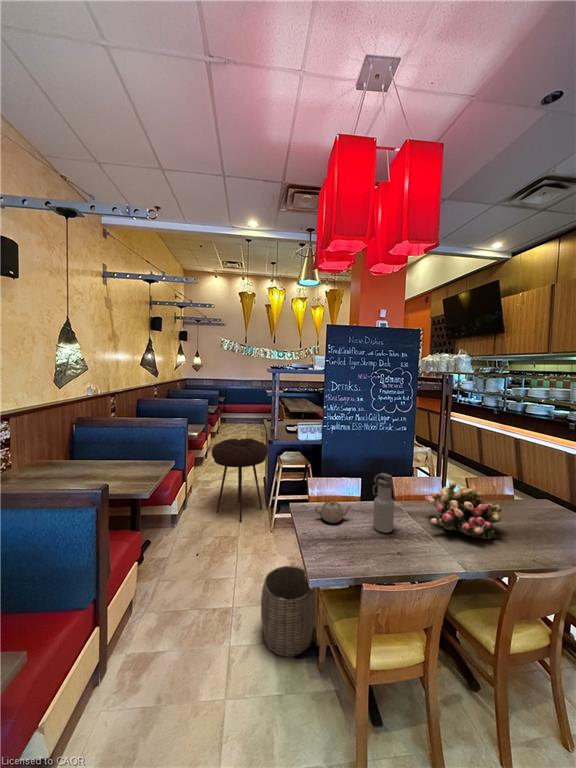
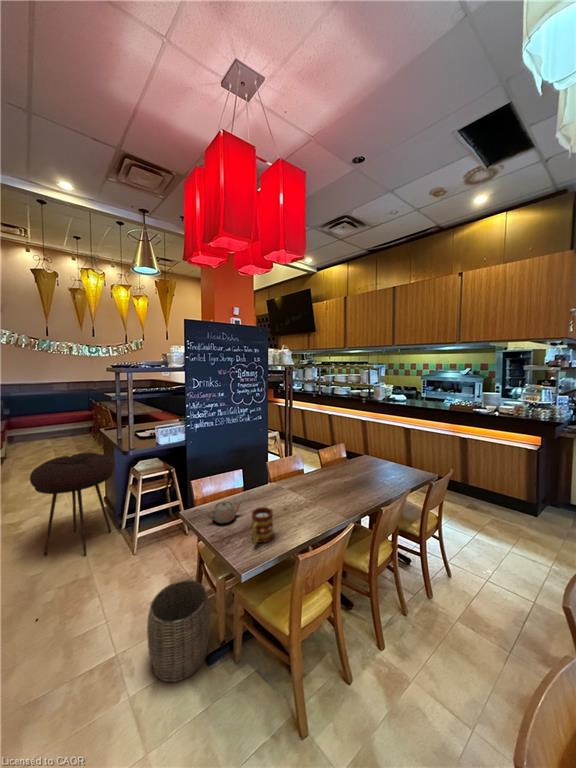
water bottle: present [373,473,394,533] -> none [262,463,282,517]
flower arrangement: present [425,481,501,539] -> none [299,458,355,499]
mug: none [347,515,375,553] -> present [252,507,273,543]

